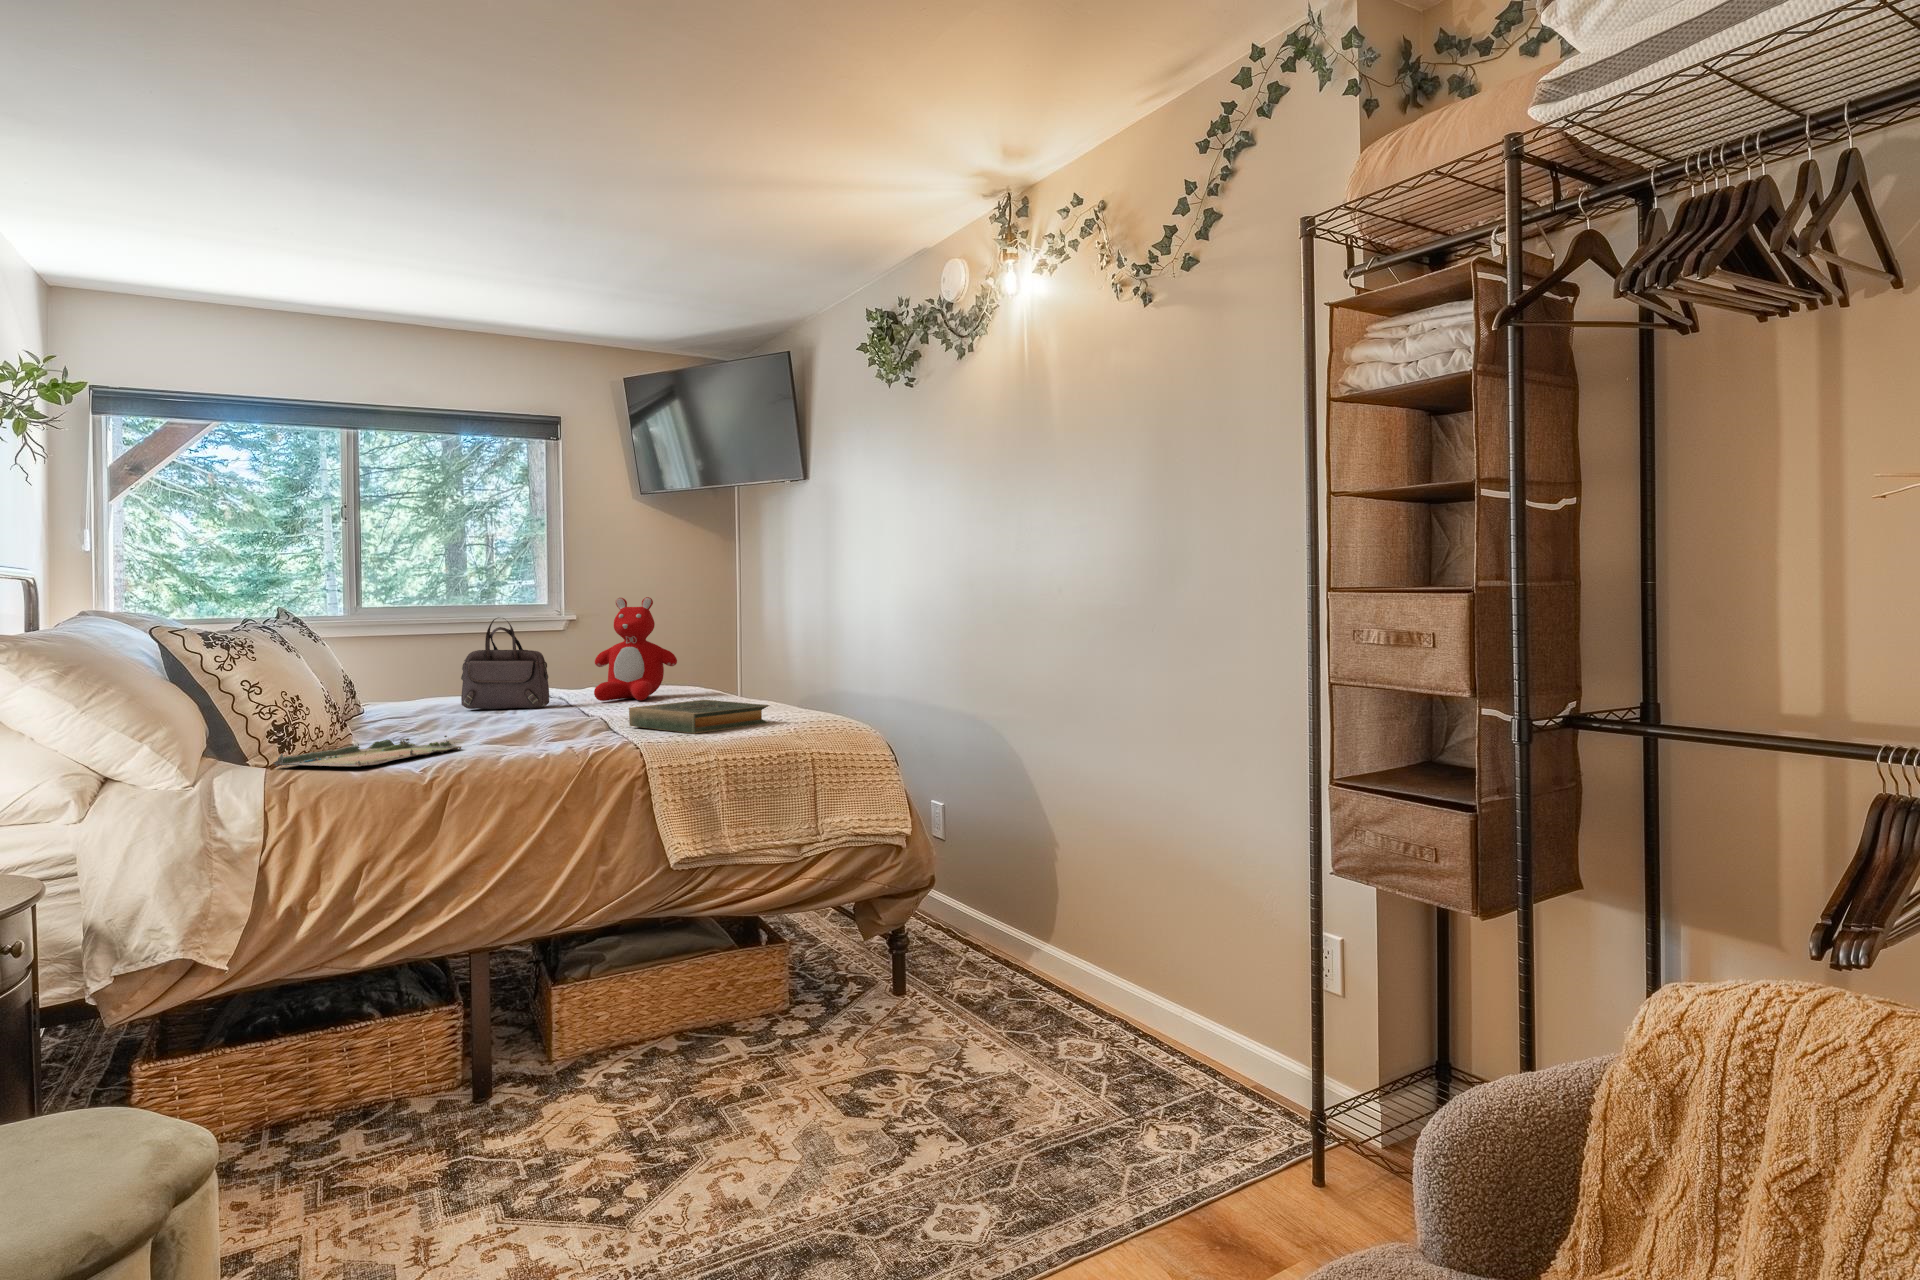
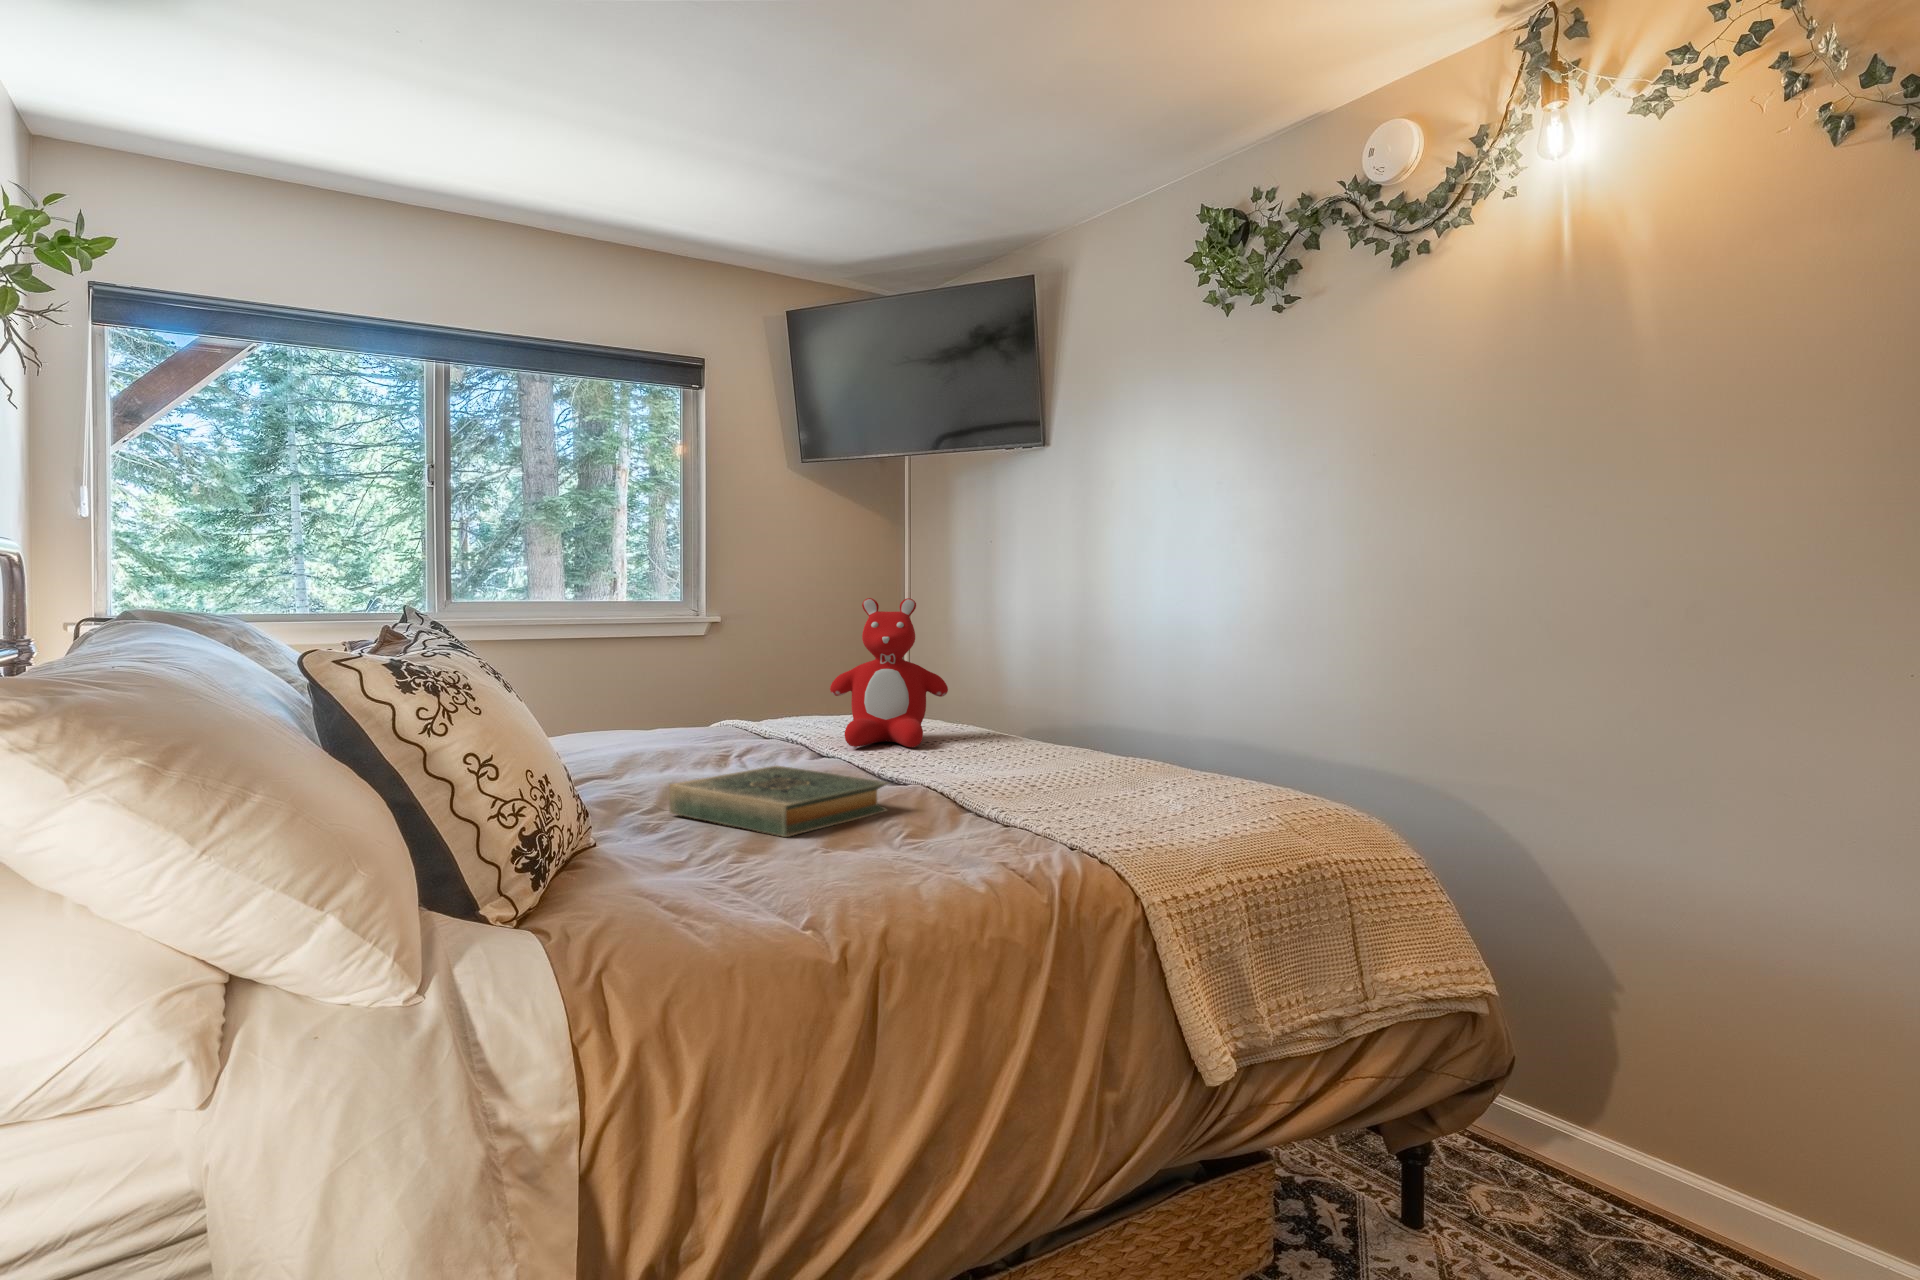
handbag: present [461,617,549,709] -> none [663,625,790,761]
hardback book: present [629,700,769,734] -> present [669,766,888,837]
tray: present [273,736,461,767] -> none [548,842,839,938]

